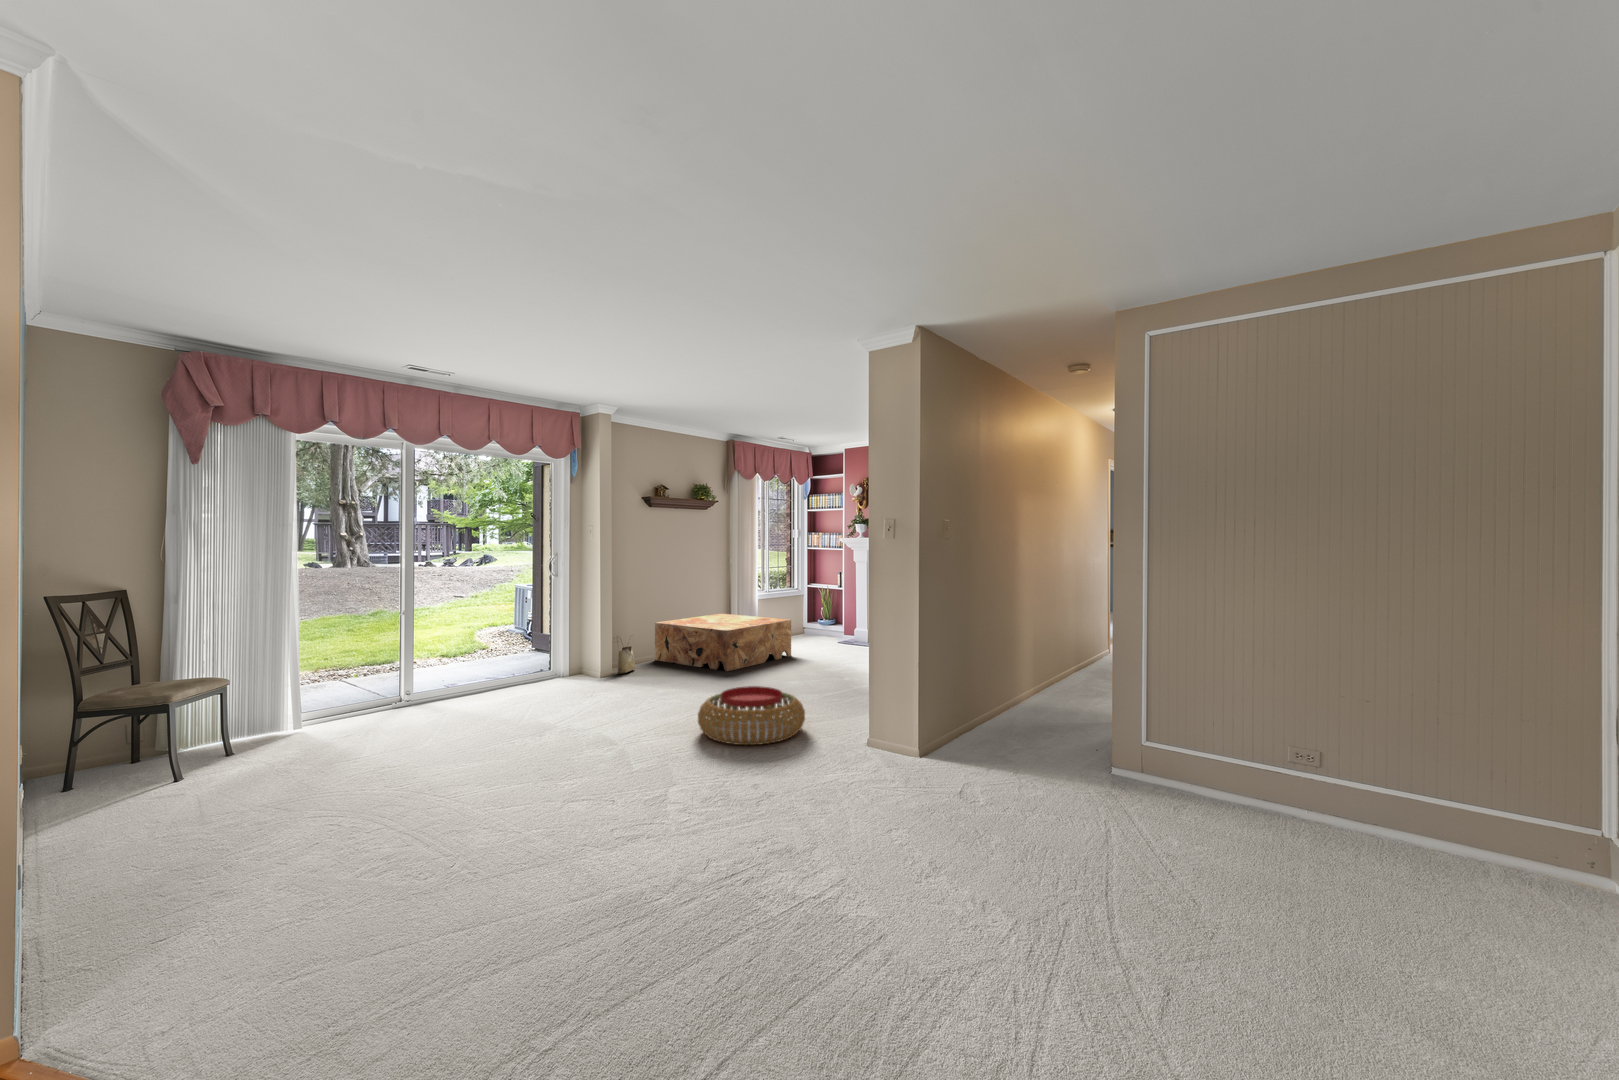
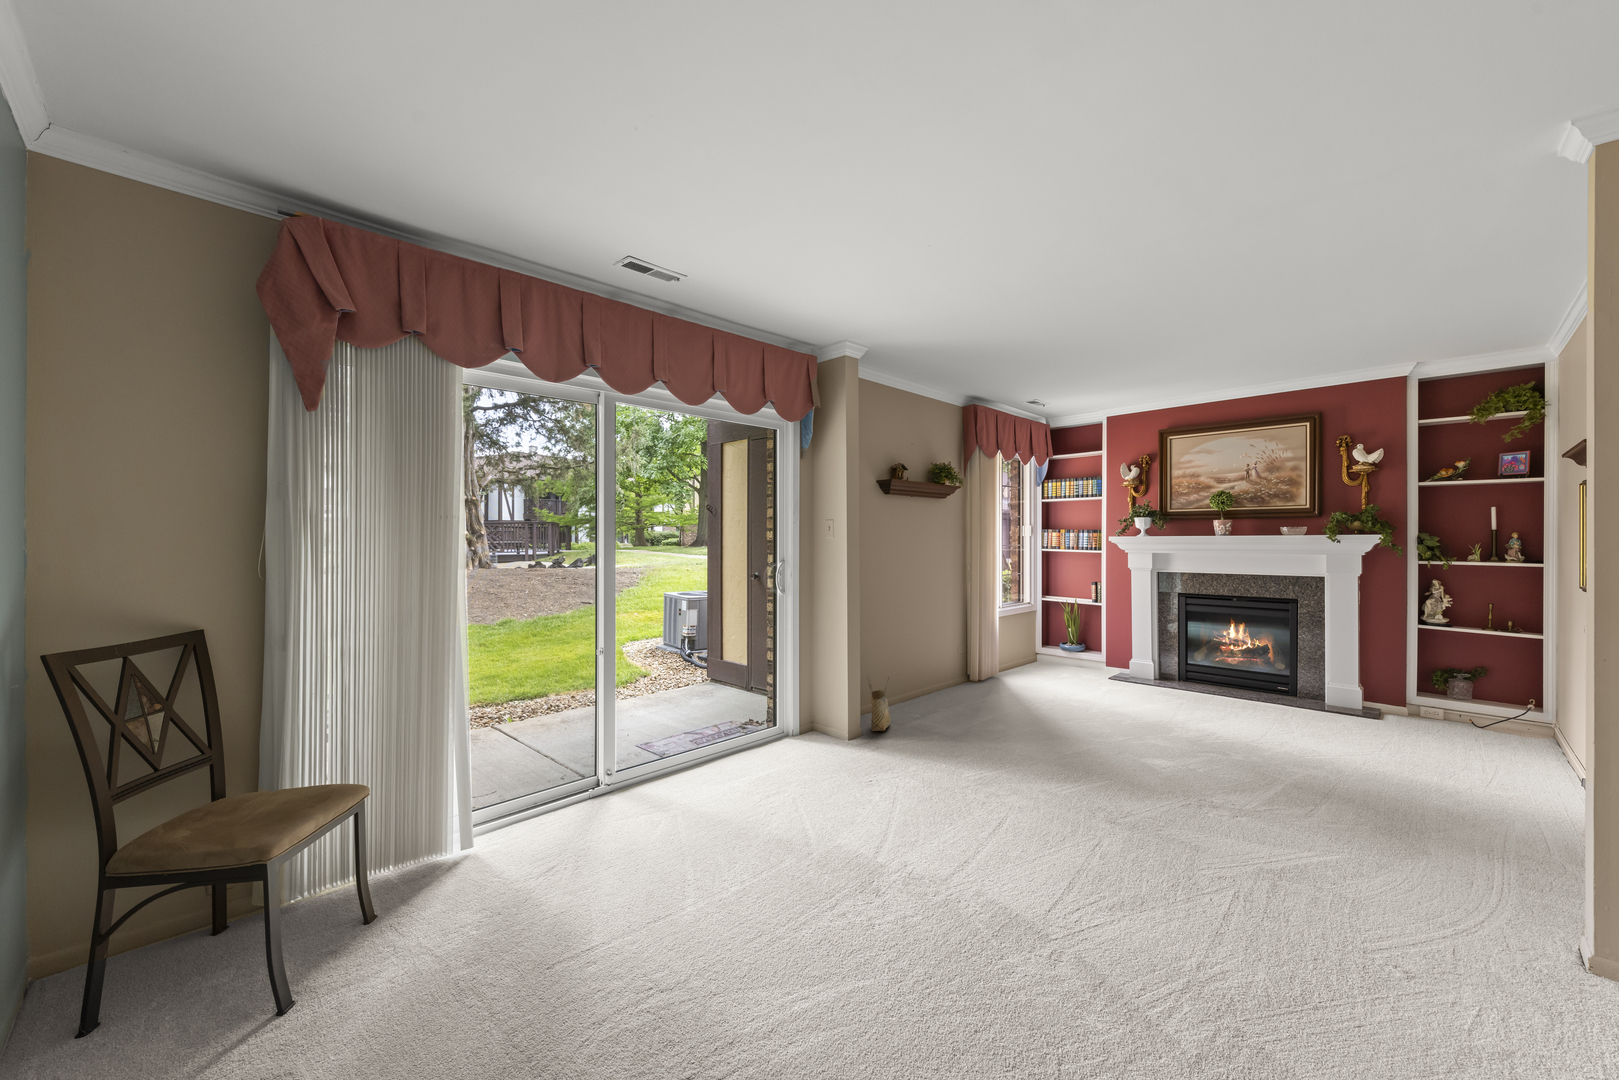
coffee table: present [655,614,791,671] -> none [899,638,1085,730]
pouf: present [698,686,805,745] -> none [1148,797,1392,940]

